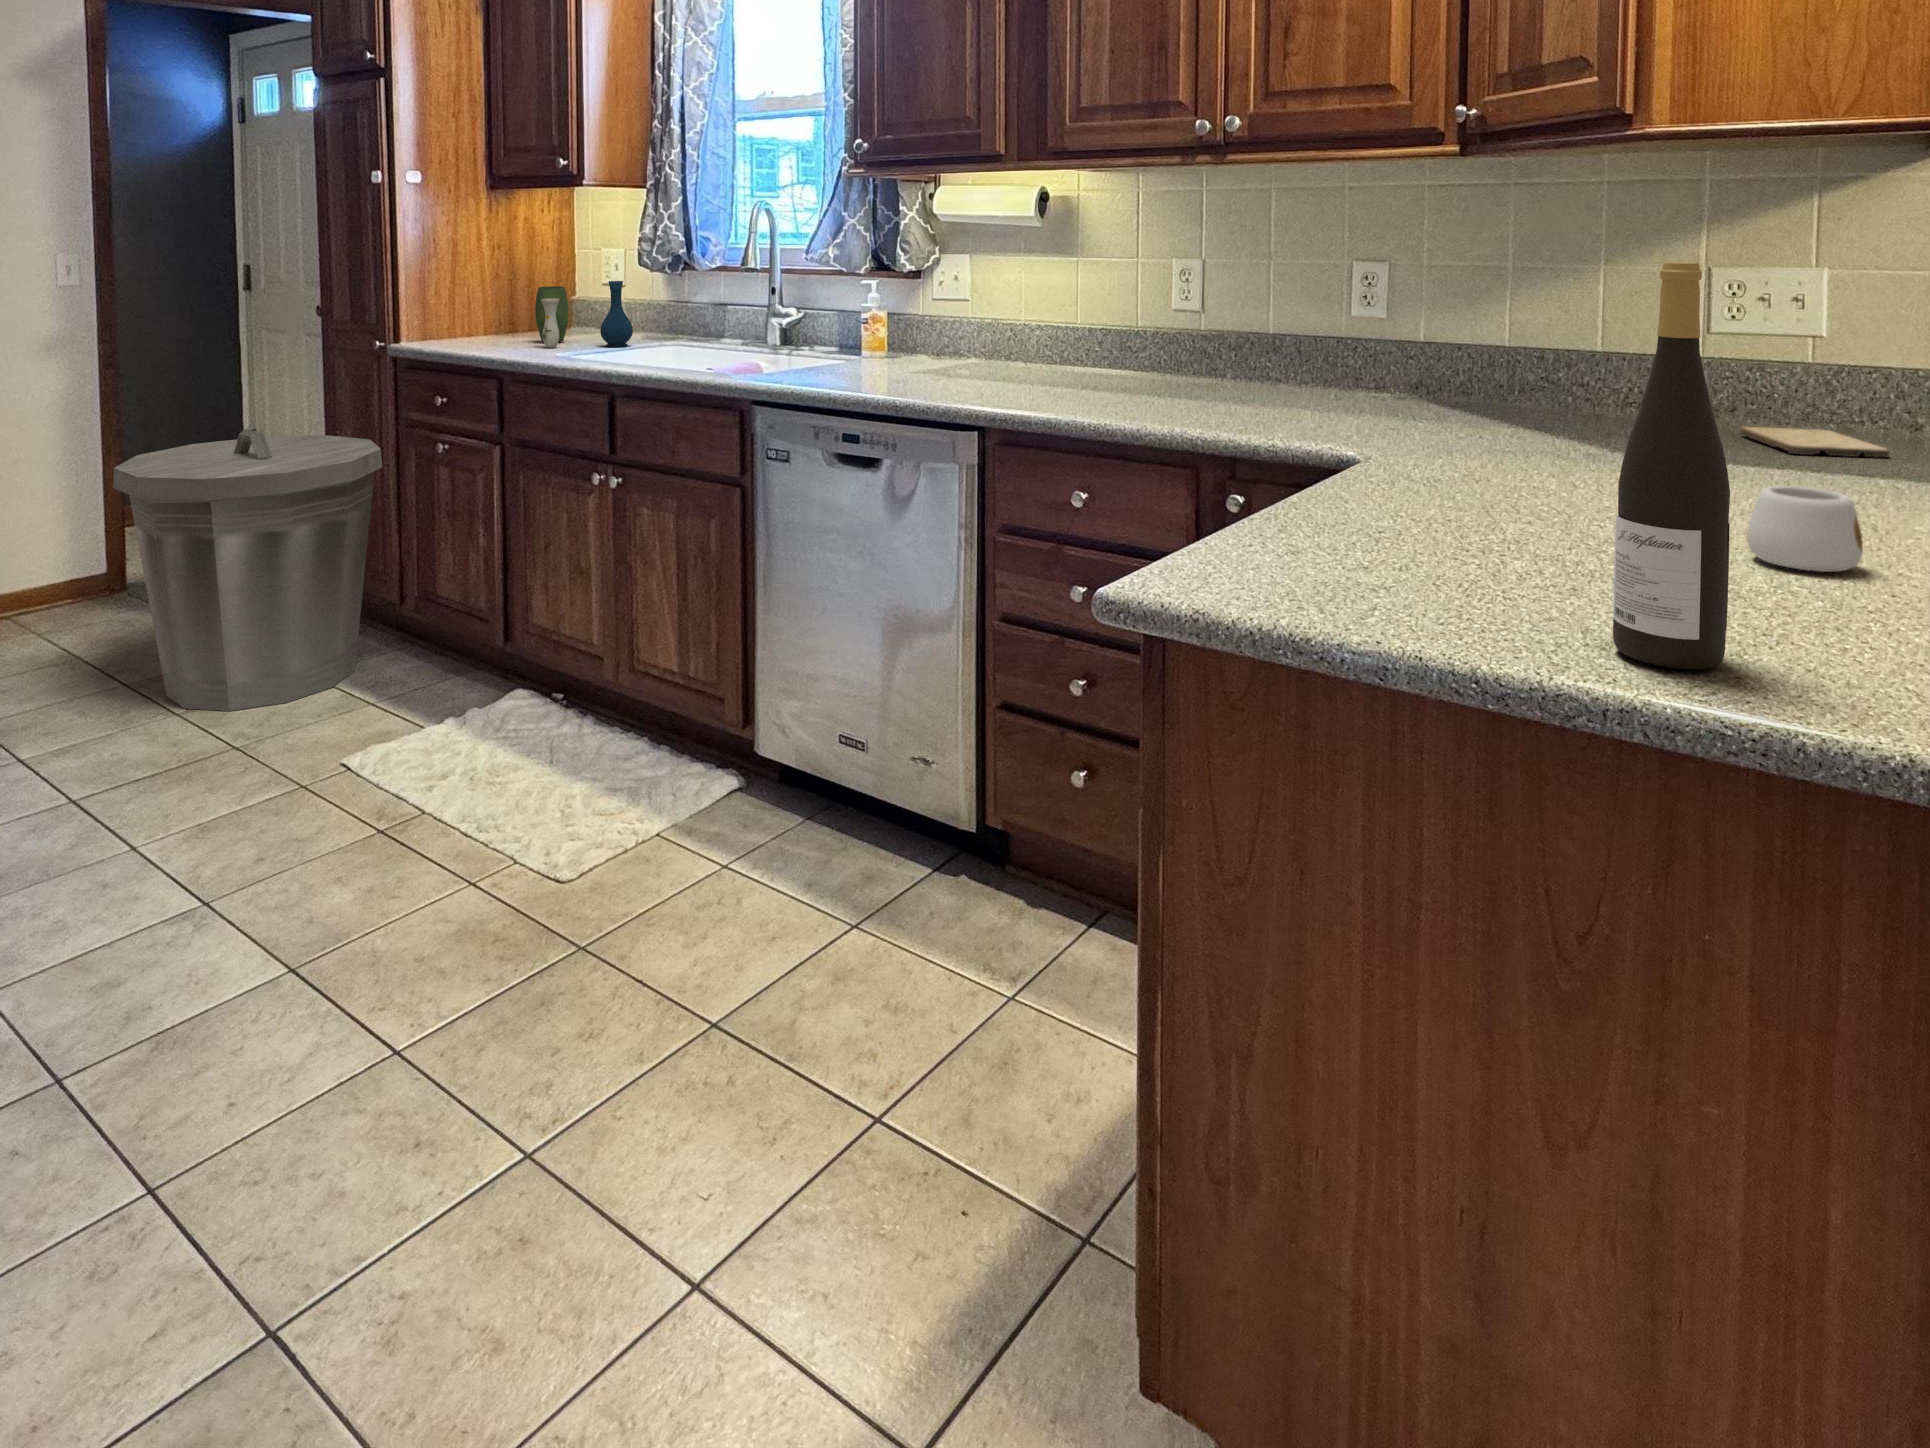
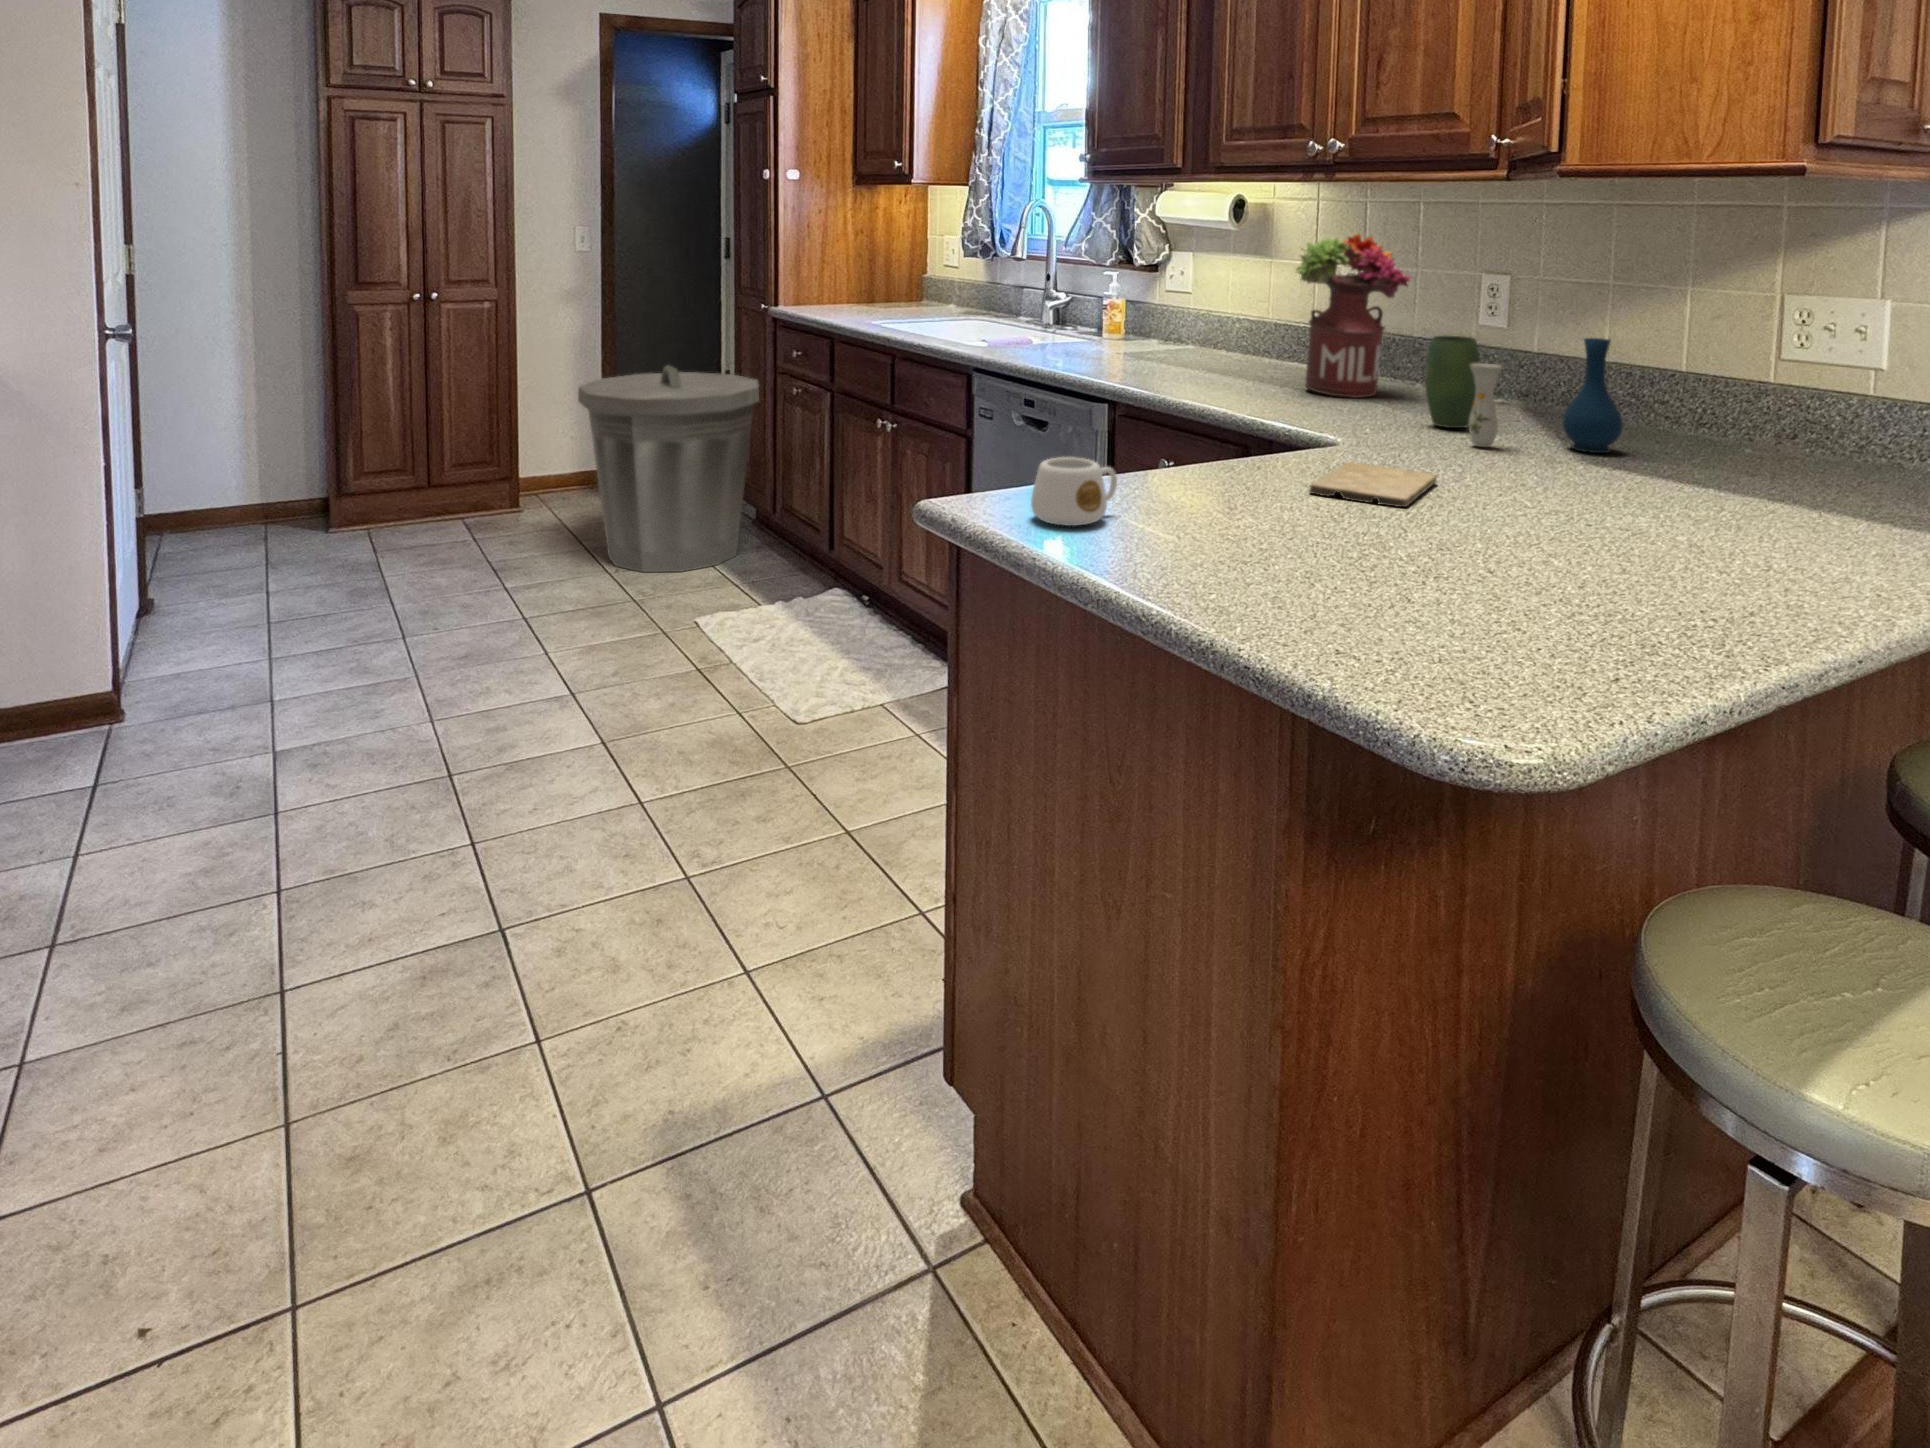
flower arrangement: none [1179,222,1305,405] -> present [1296,233,1410,397]
wine bottle: present [1613,263,1730,669] -> none [1162,291,1237,588]
vase: present [535,281,633,348] -> present [1425,336,1623,453]
cutting board: present [1740,427,1889,457] -> present [1309,462,1437,507]
mug: present [1747,486,1863,572] -> present [1031,457,1117,526]

